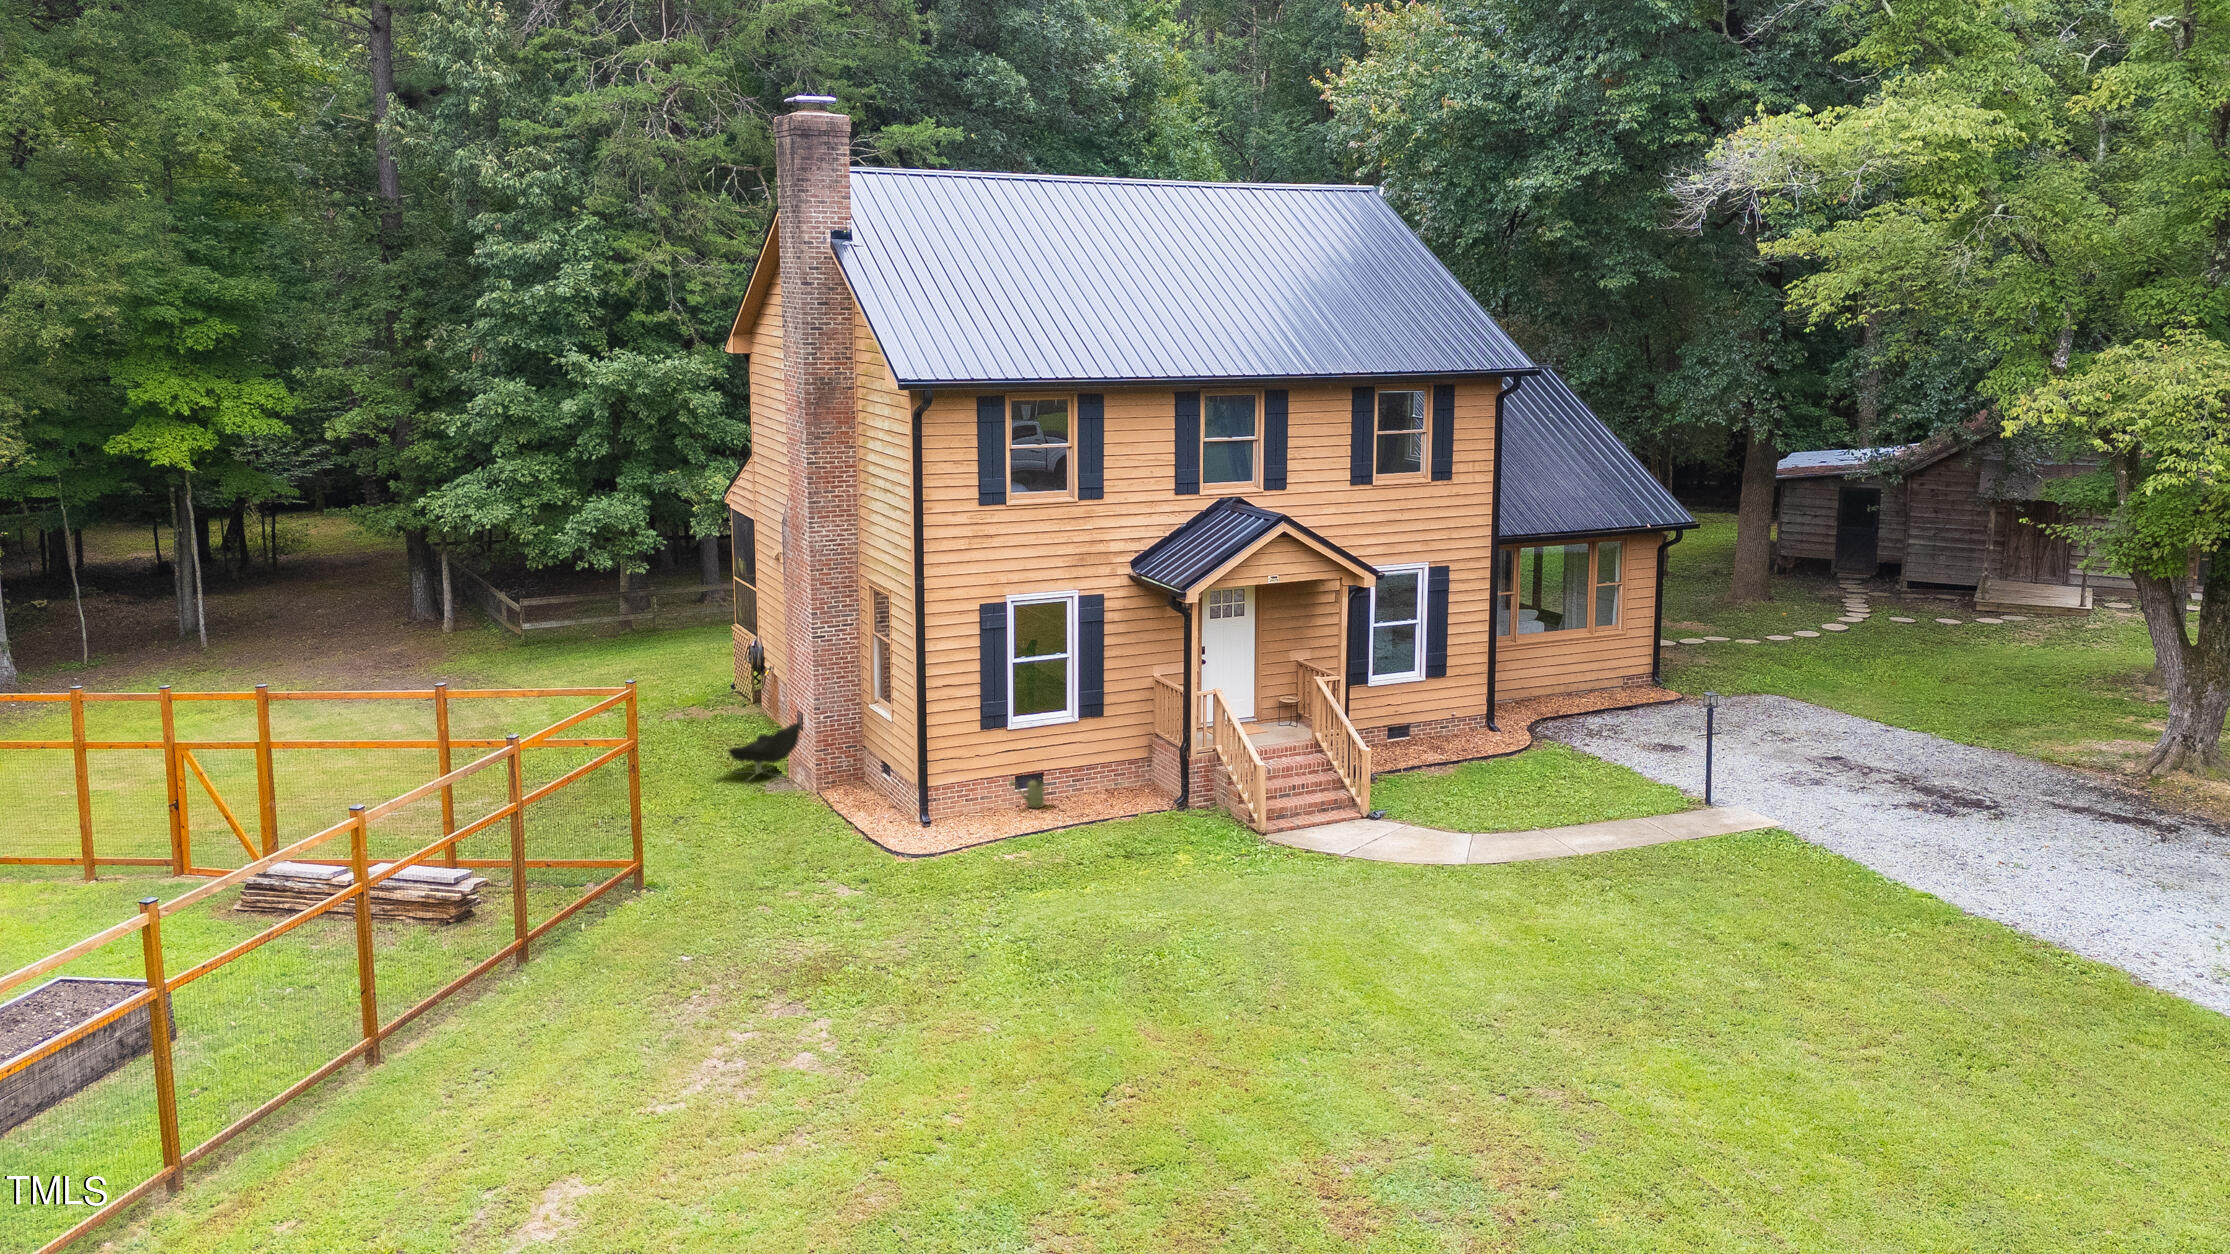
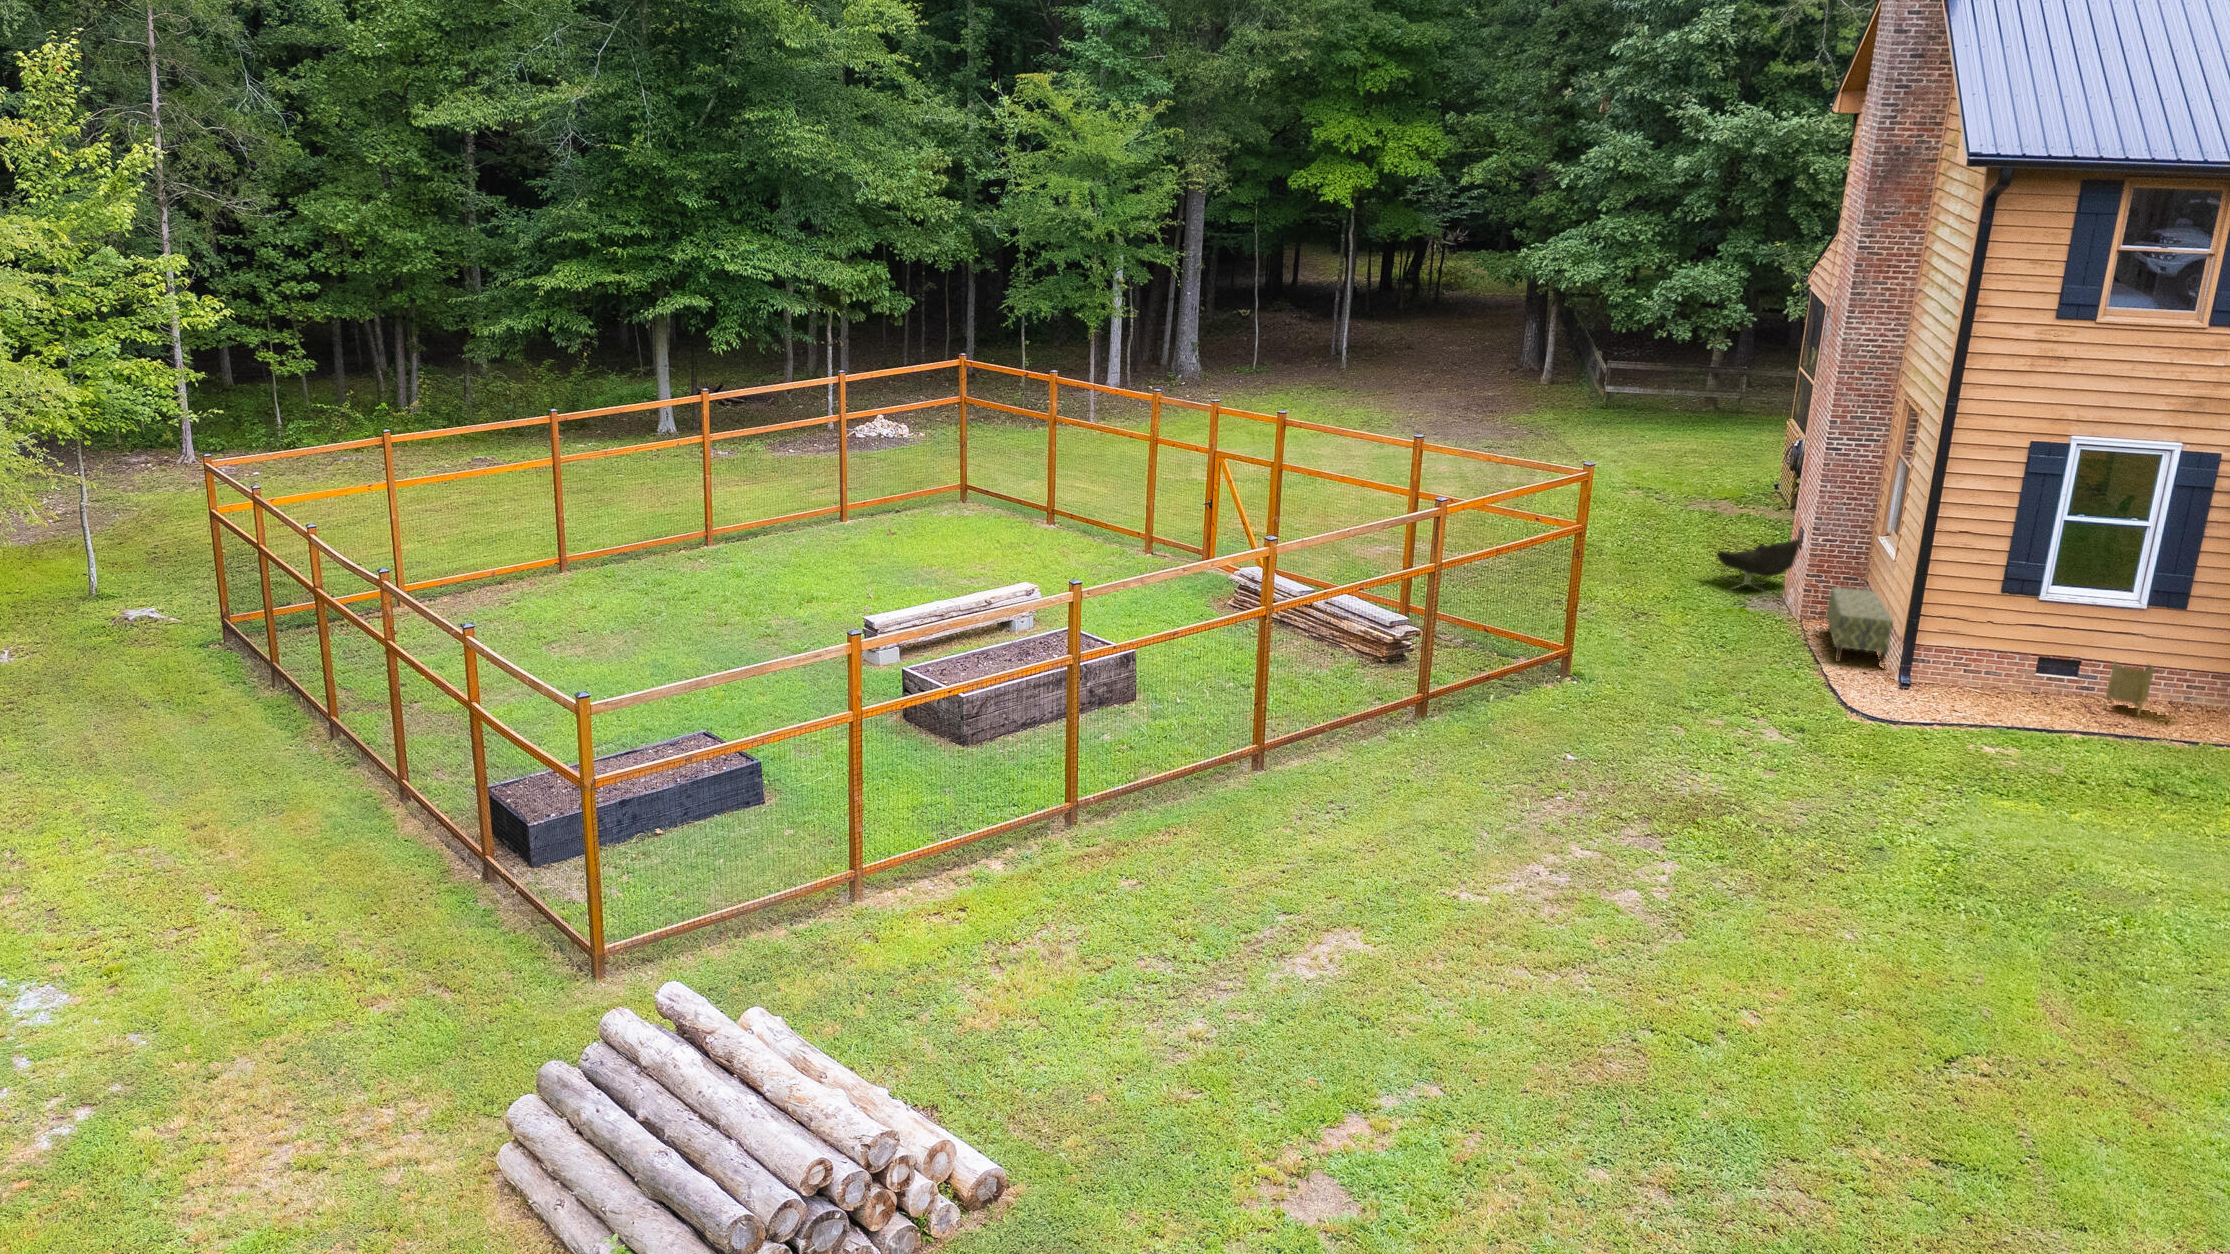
bench: none [843,752,909,821] -> present [1827,587,1893,662]
planter: none [1068,761,1095,805] -> present [2103,662,2154,716]
watering can: present [1009,776,1044,809] -> none [2022,657,2077,702]

